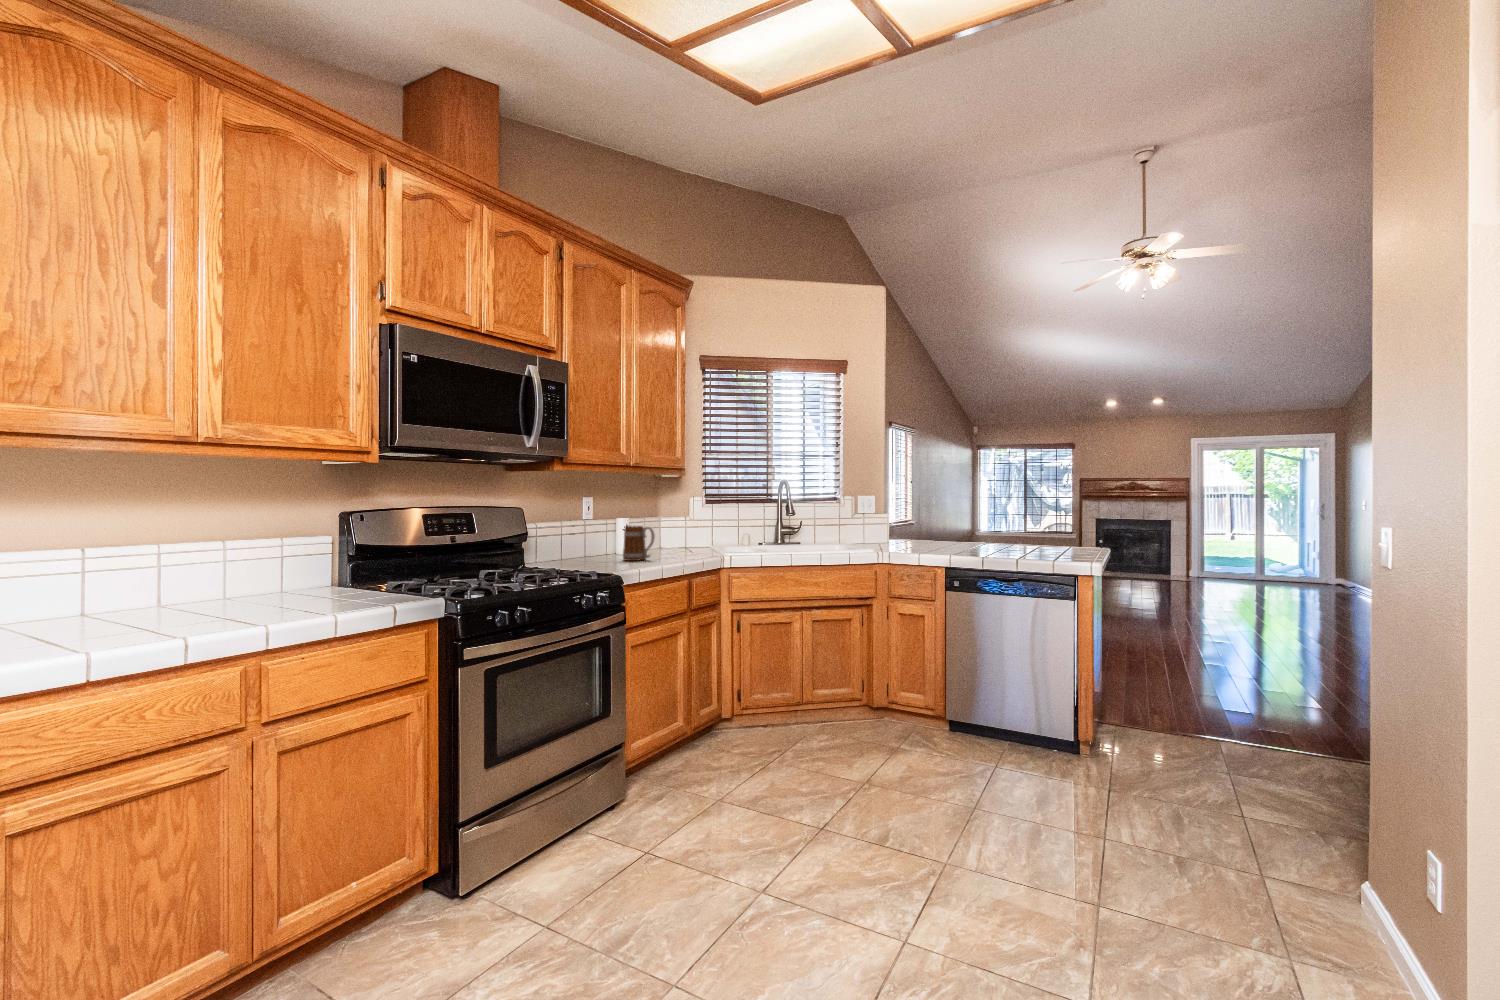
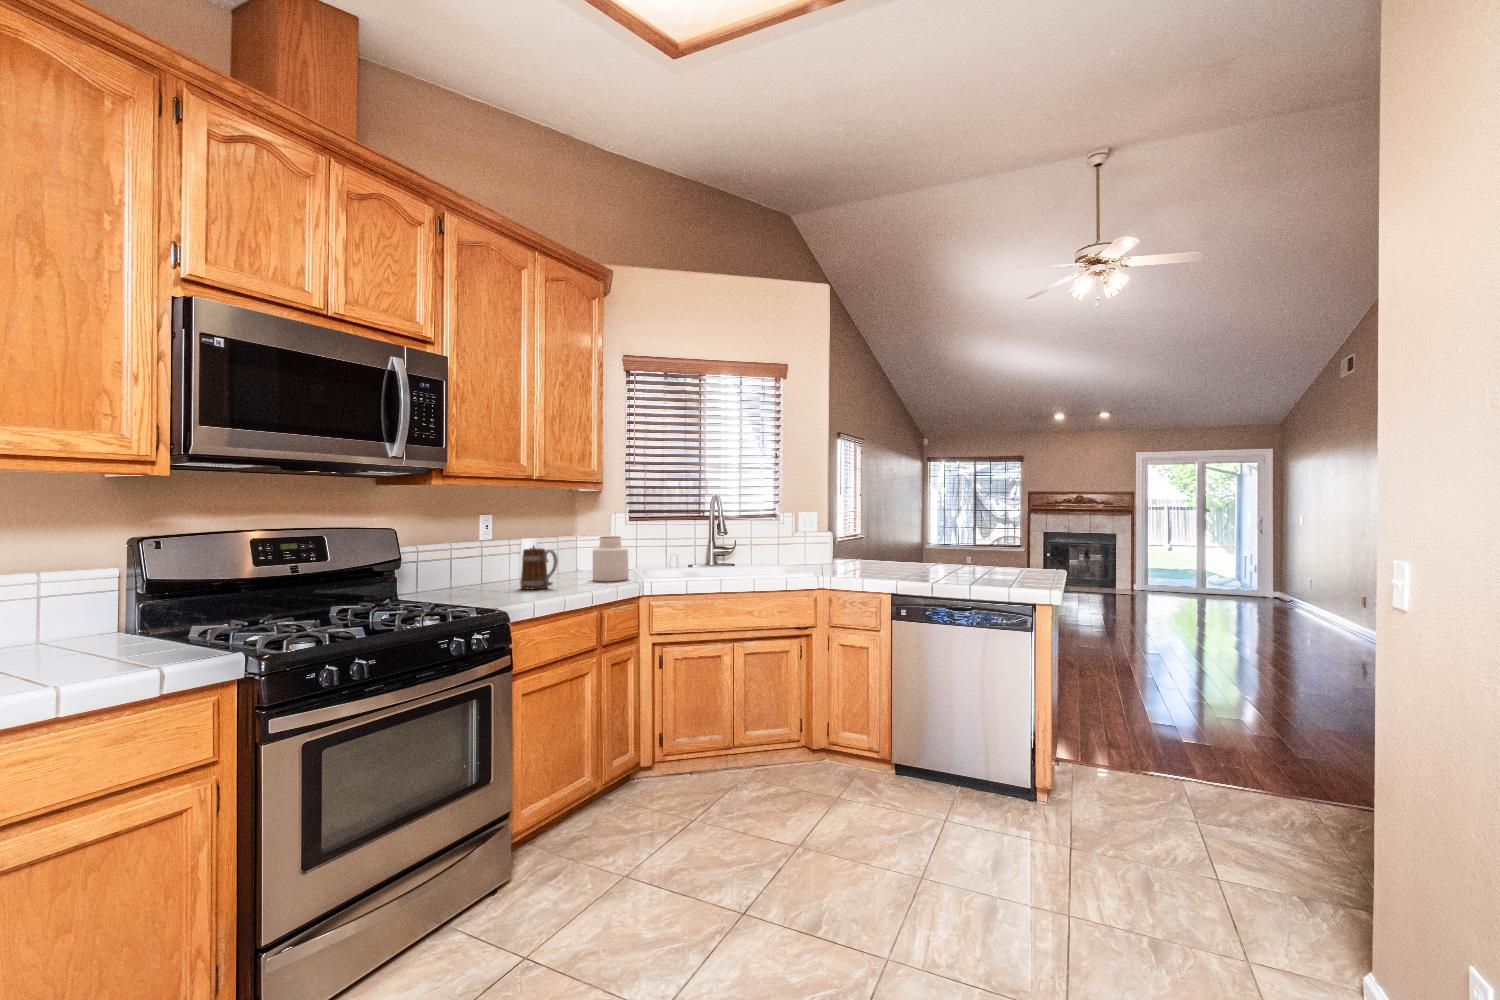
jar: none [680,516,711,555] -> present [593,536,629,581]

